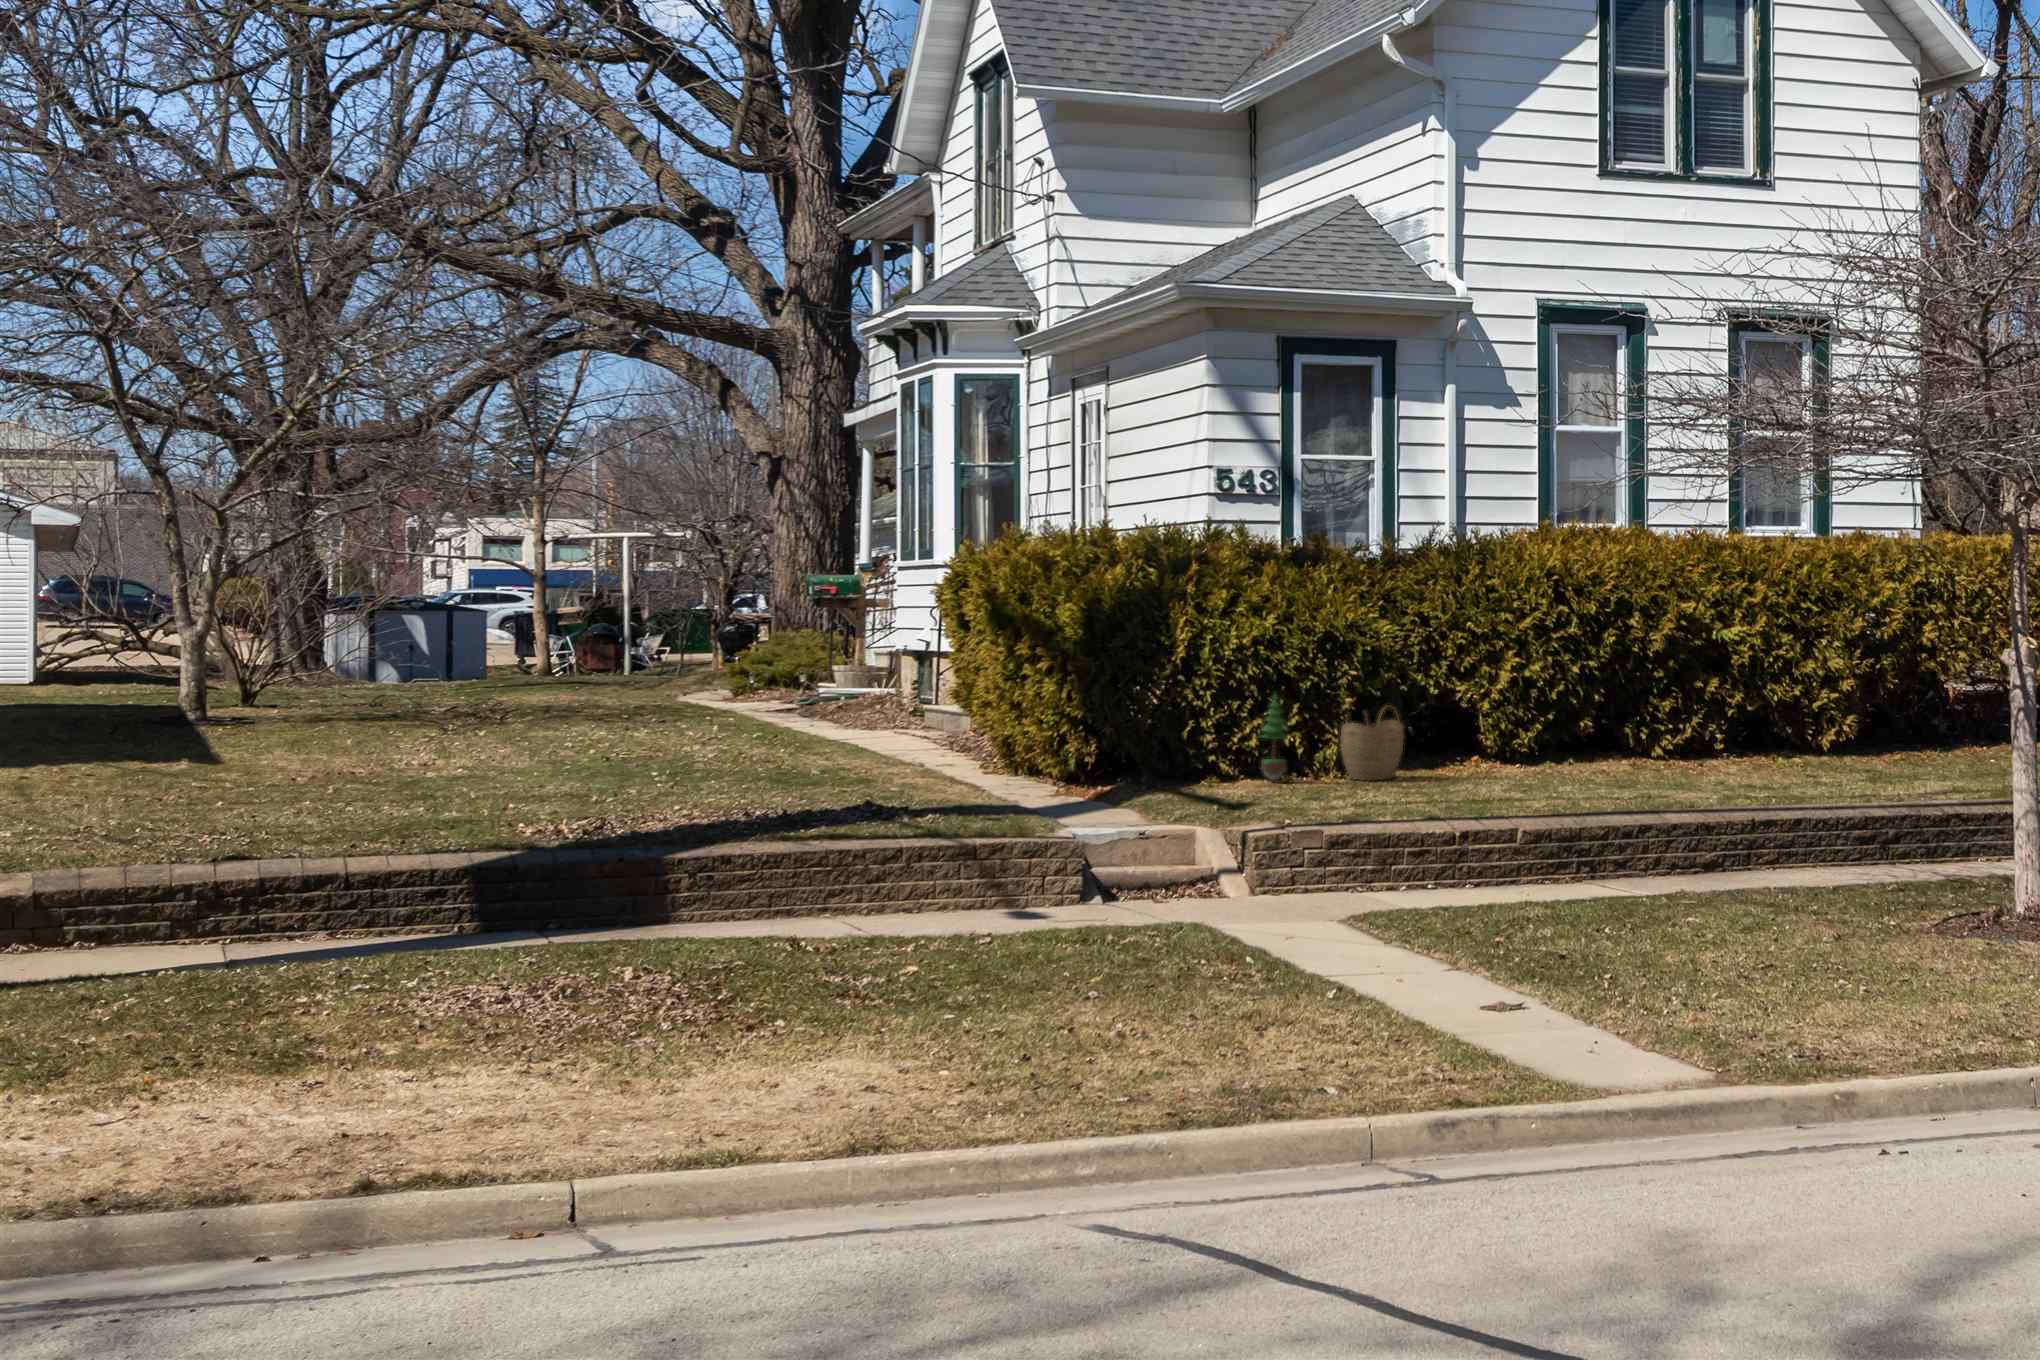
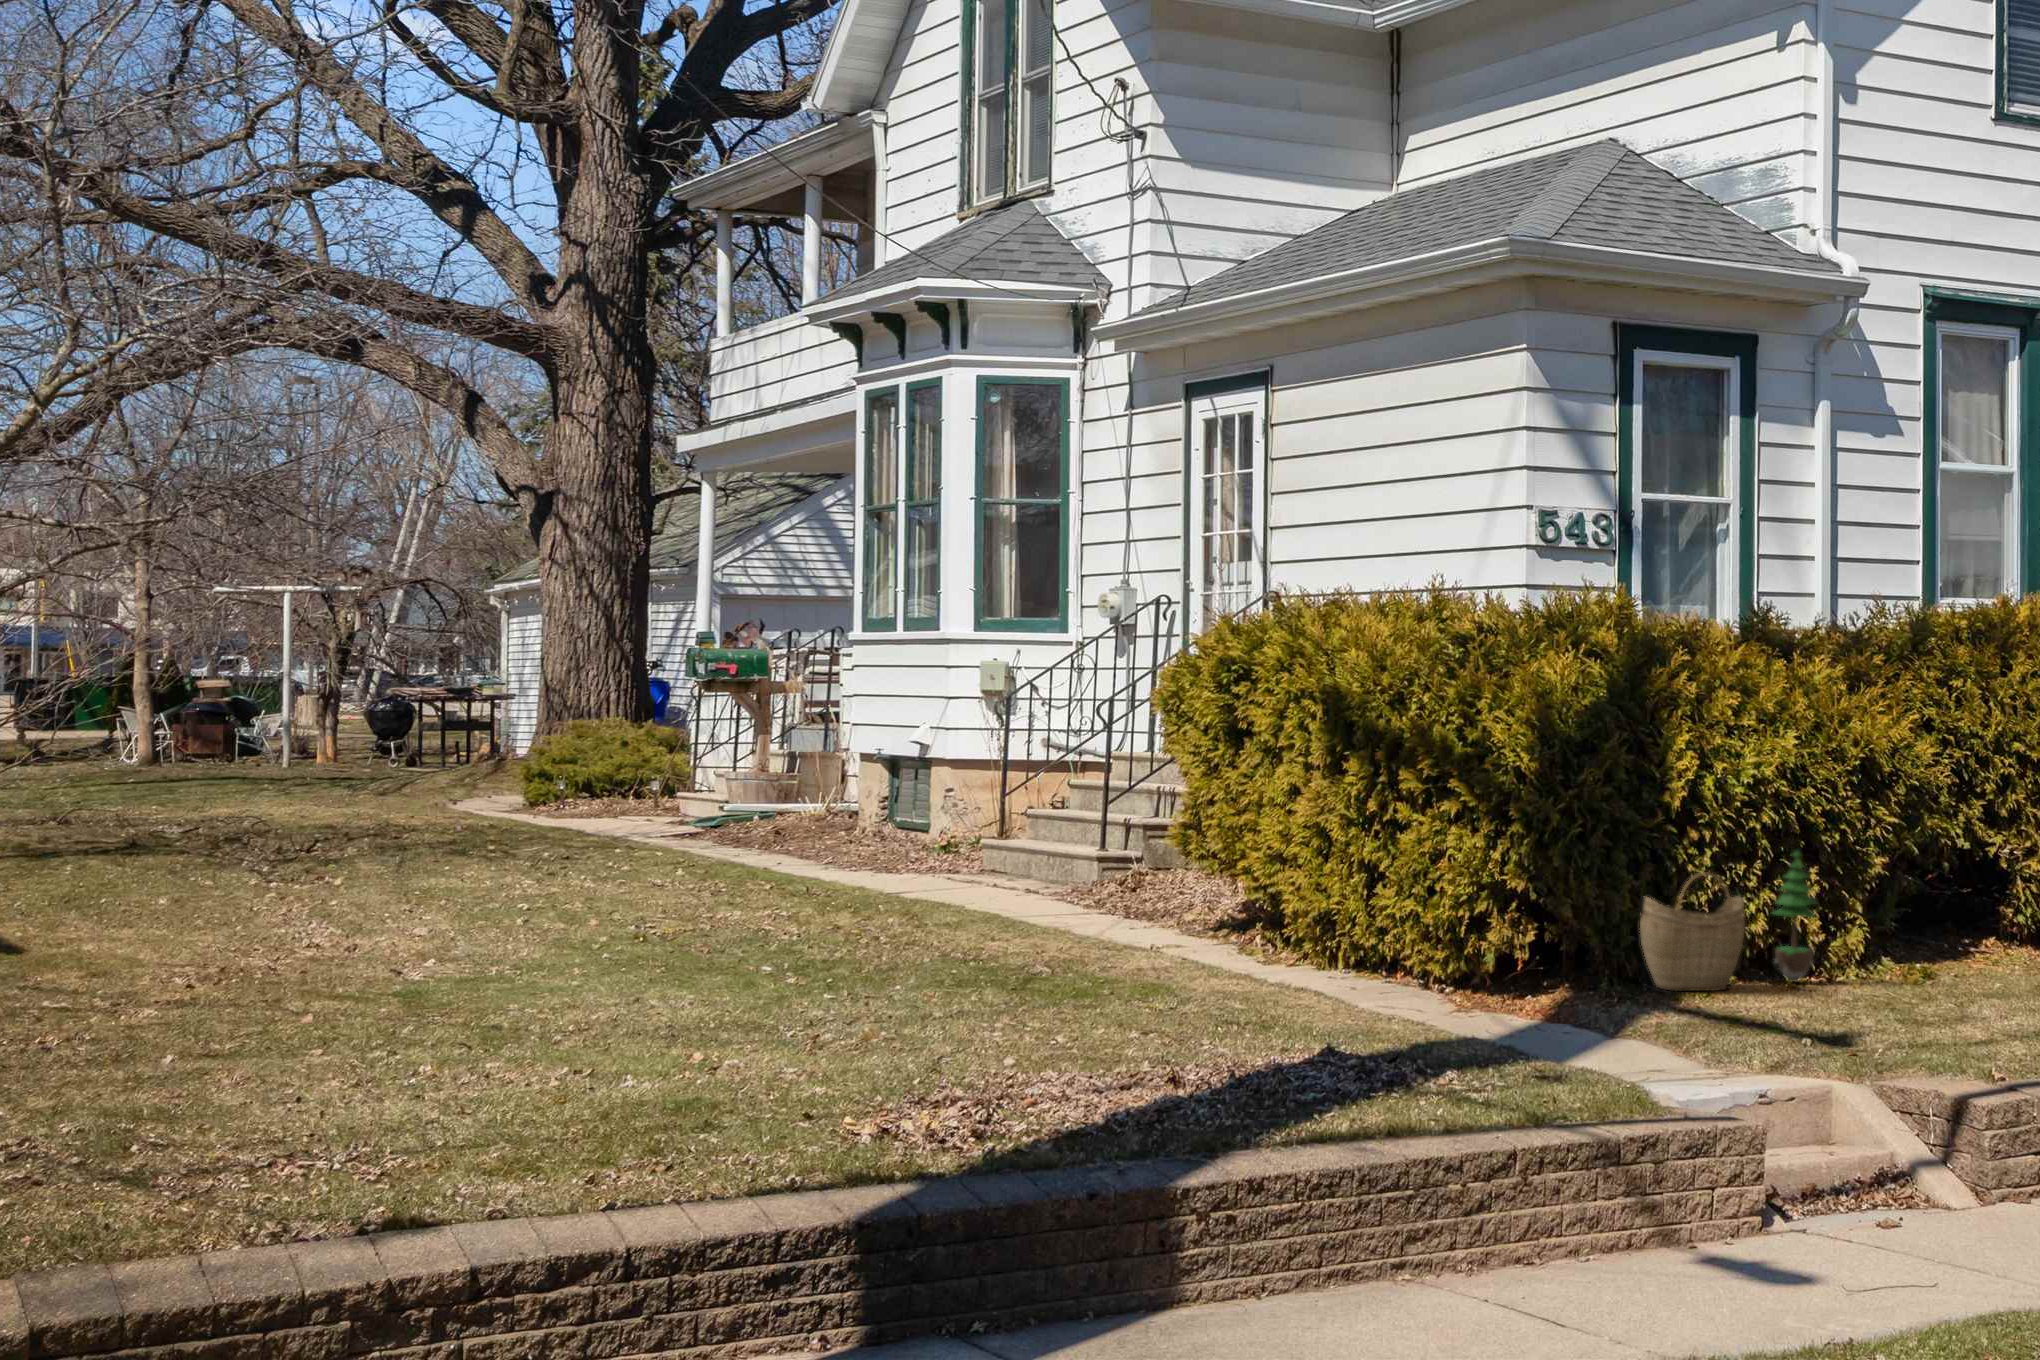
woven basket: present [1341,709,1404,781] -> present [1640,872,1745,991]

